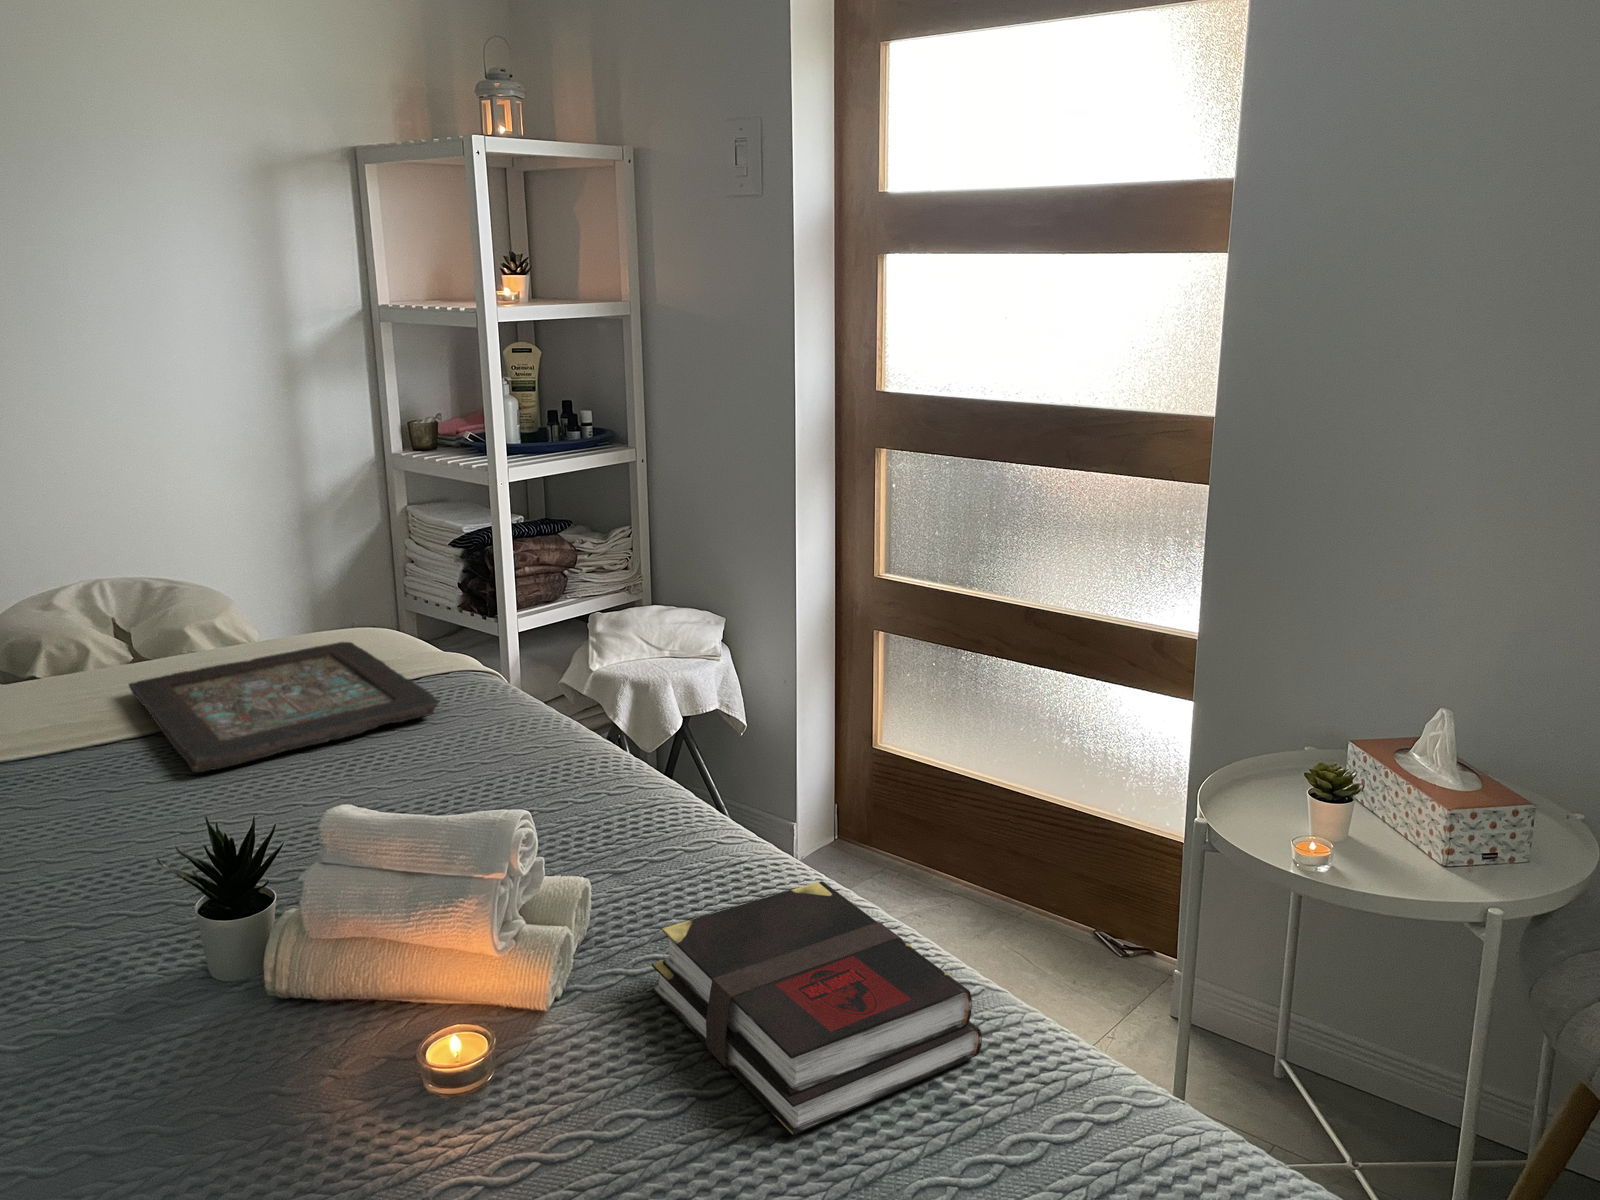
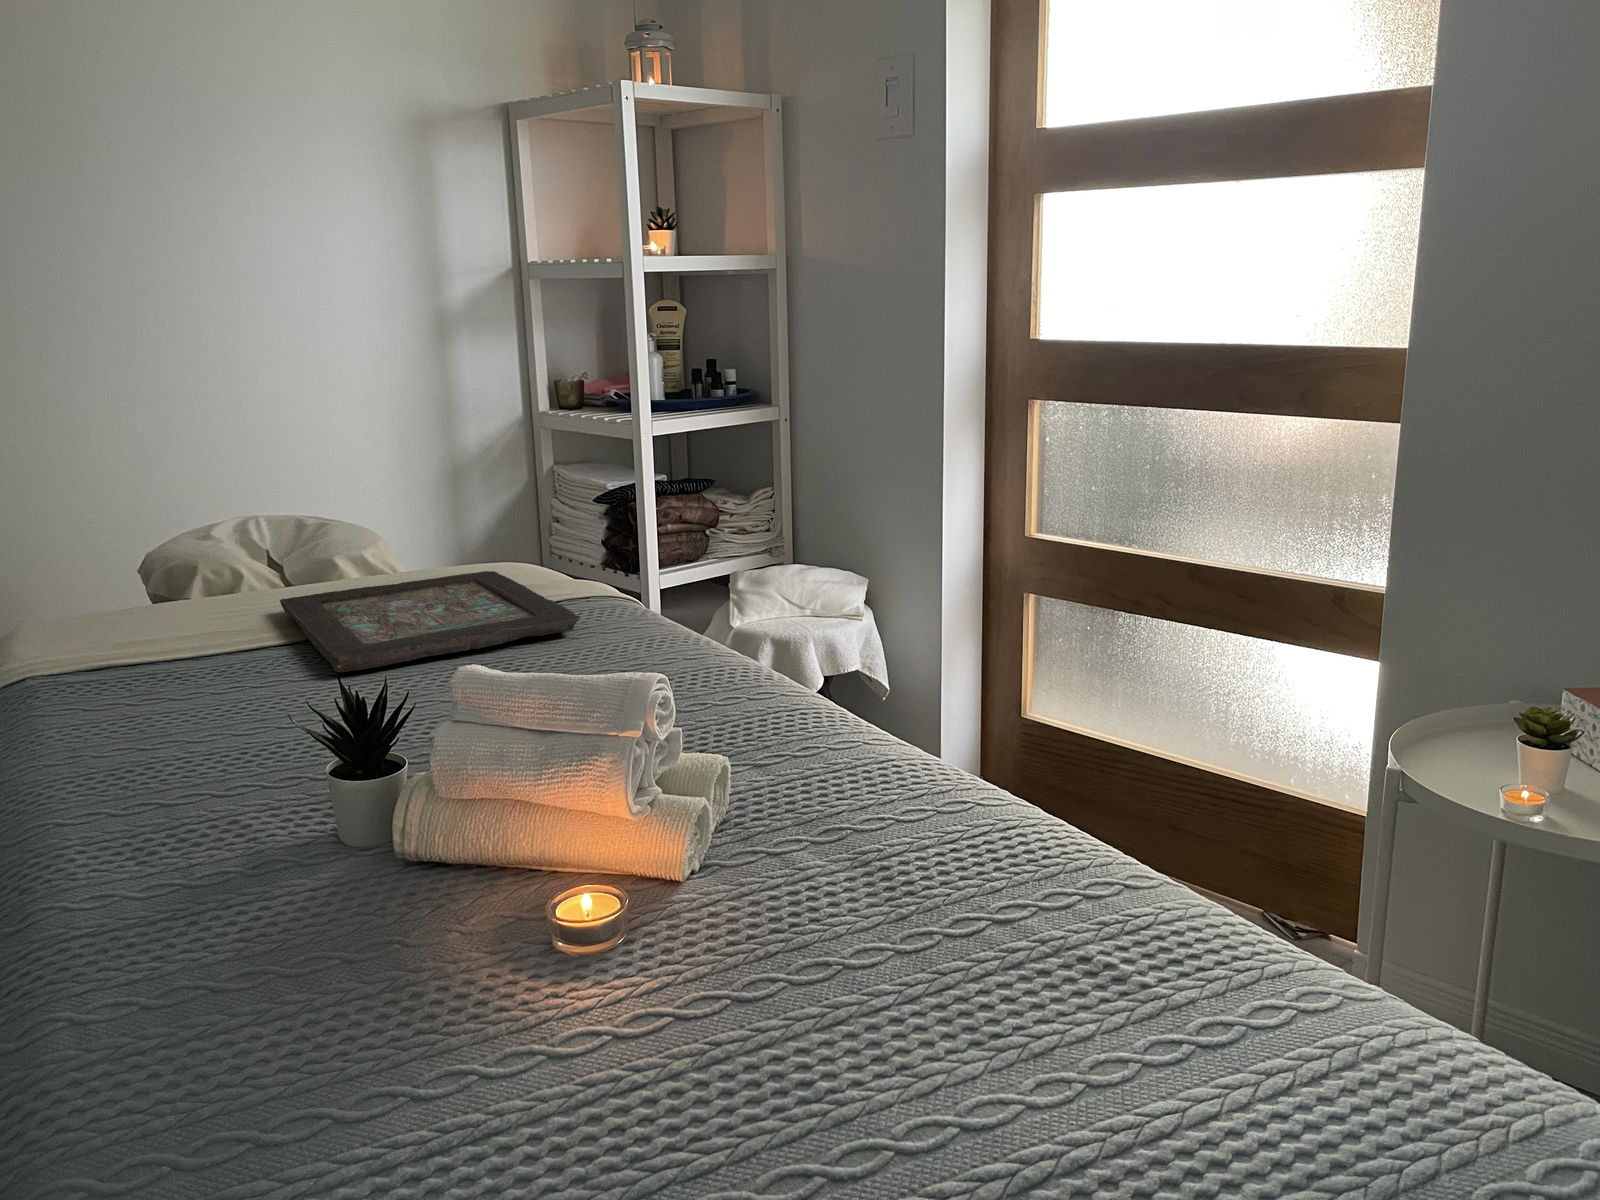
book: present [652,881,982,1135] -> none [795,764,1164,1004]

